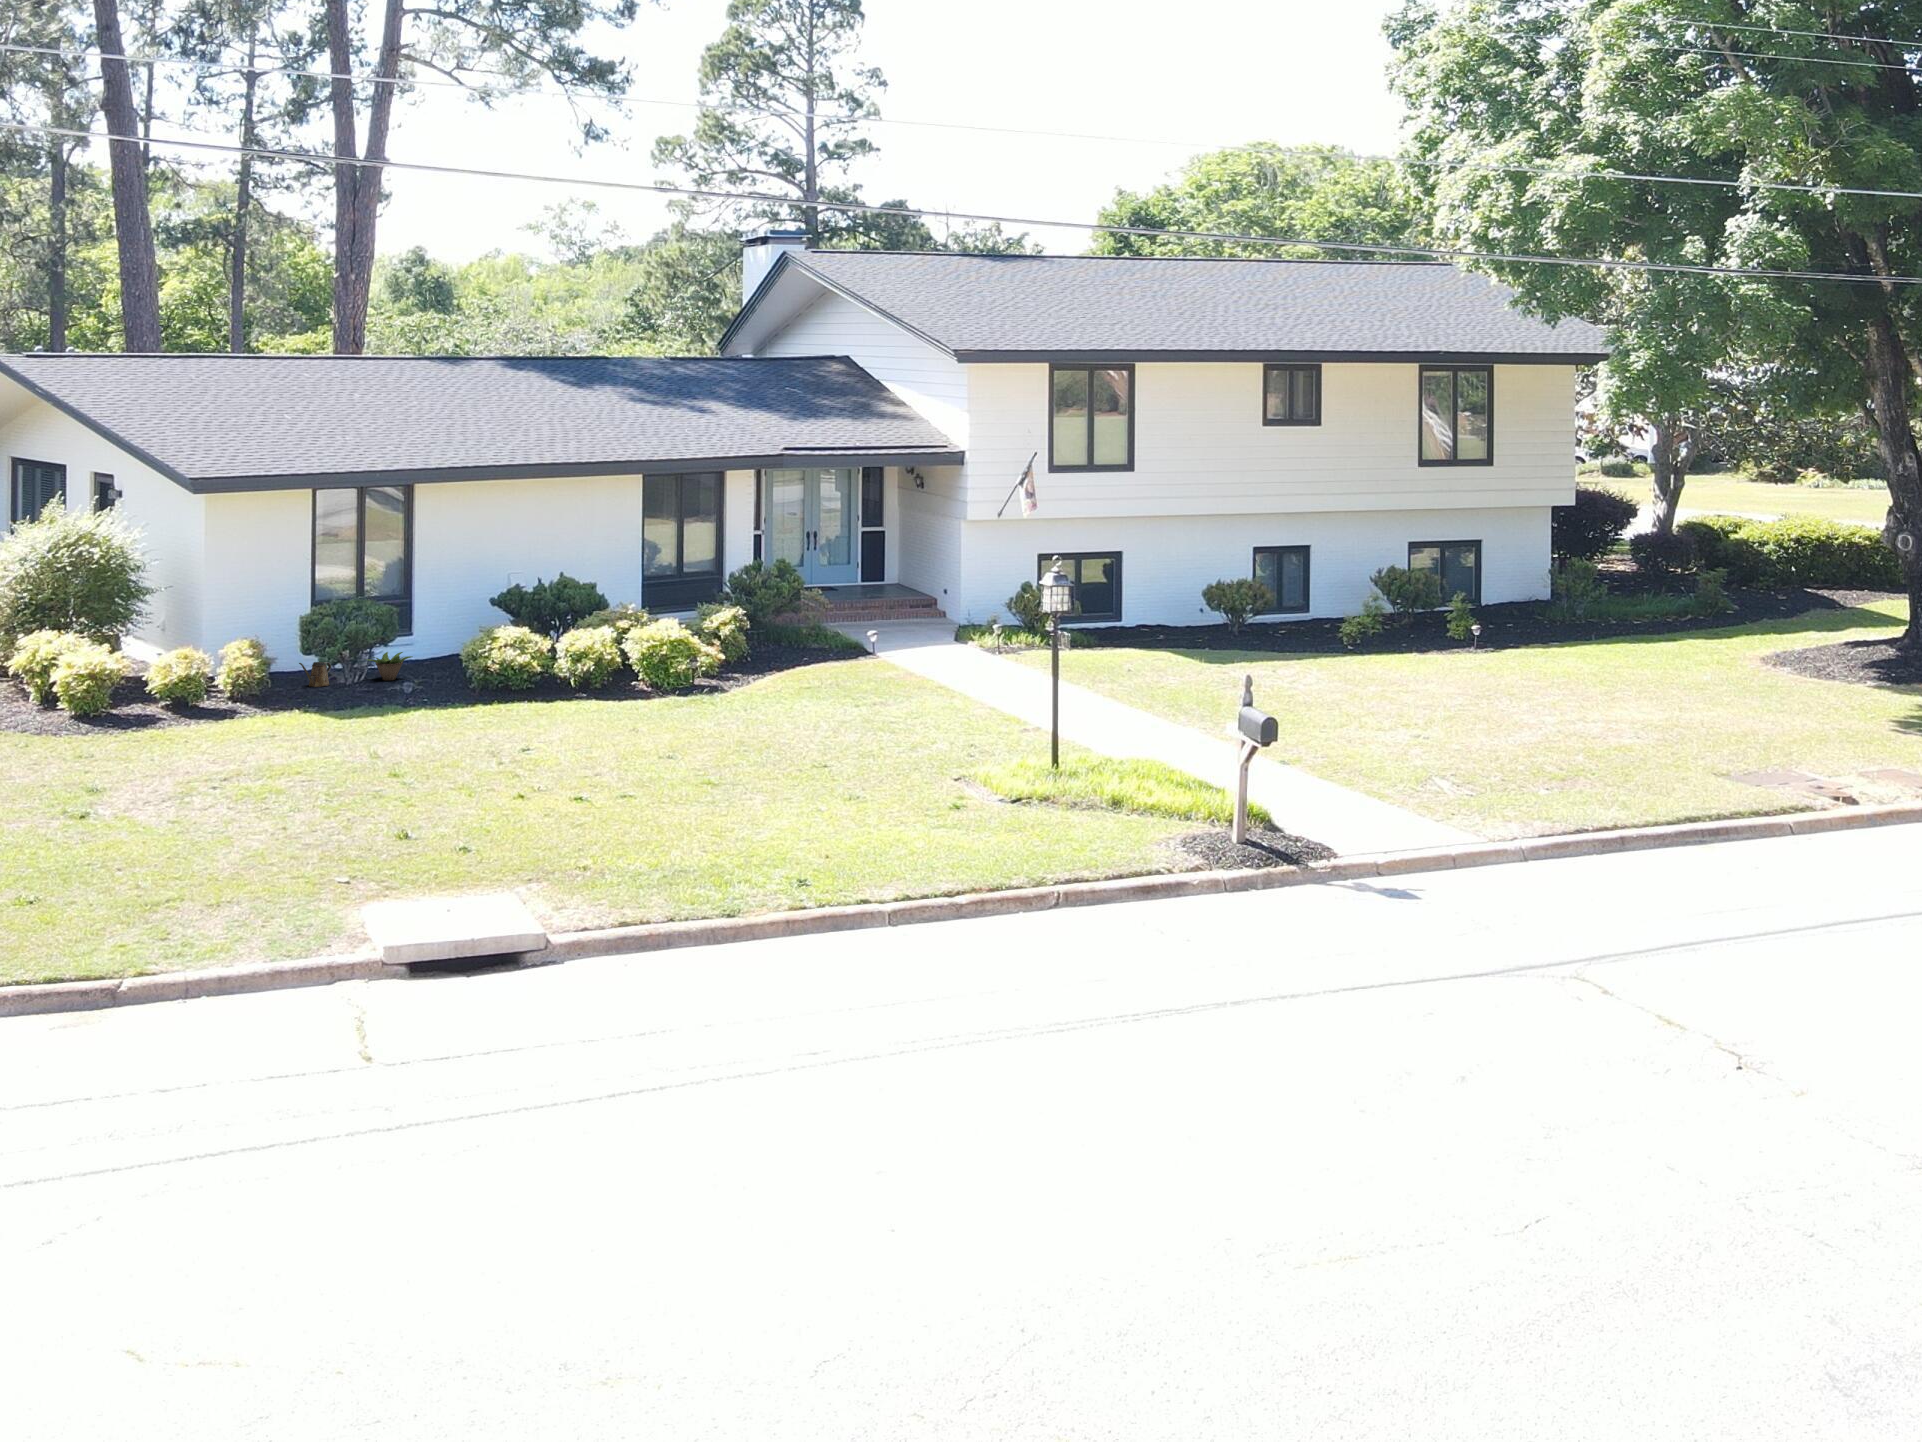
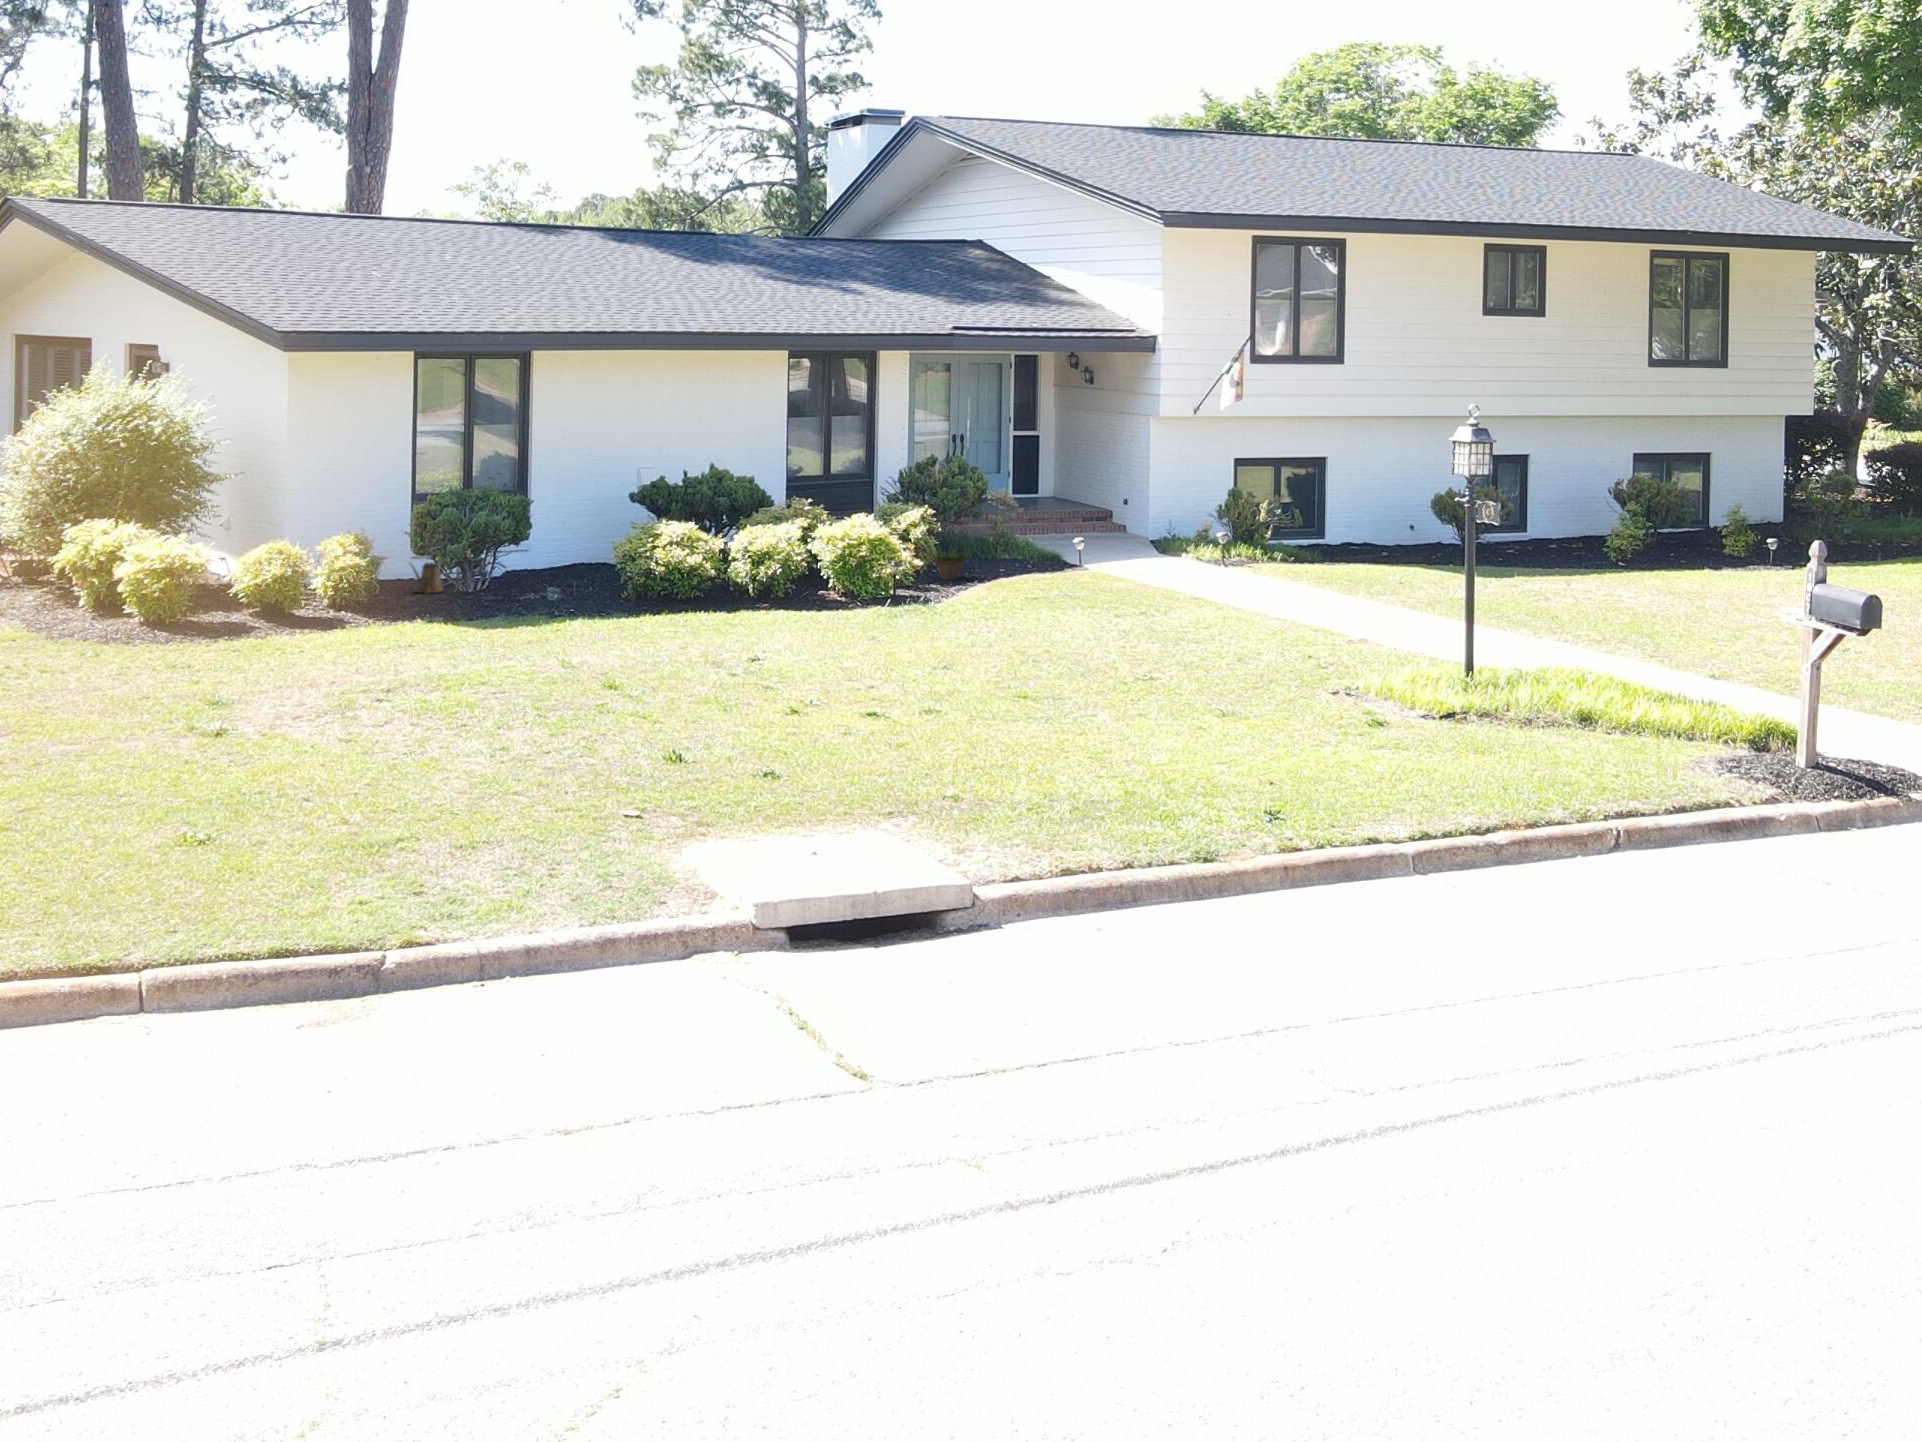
decorative plant: present [367,652,412,680] -> present [933,549,970,580]

